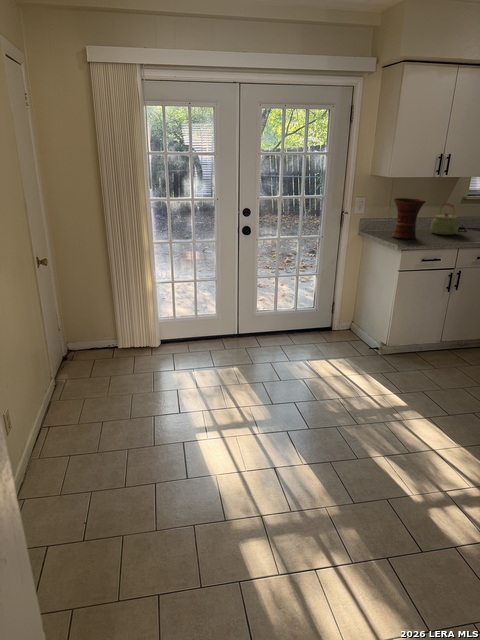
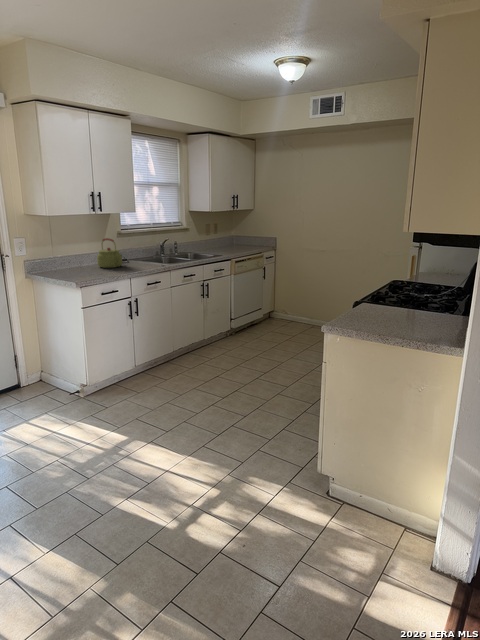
vase: present [392,198,426,239] -> none [56,237,89,277]

